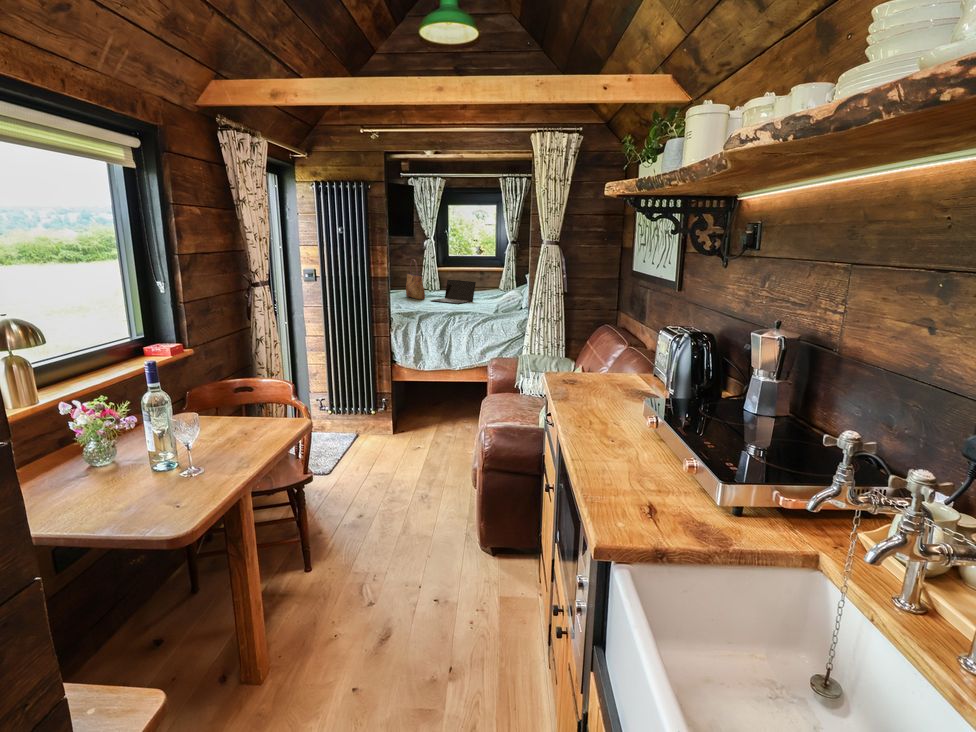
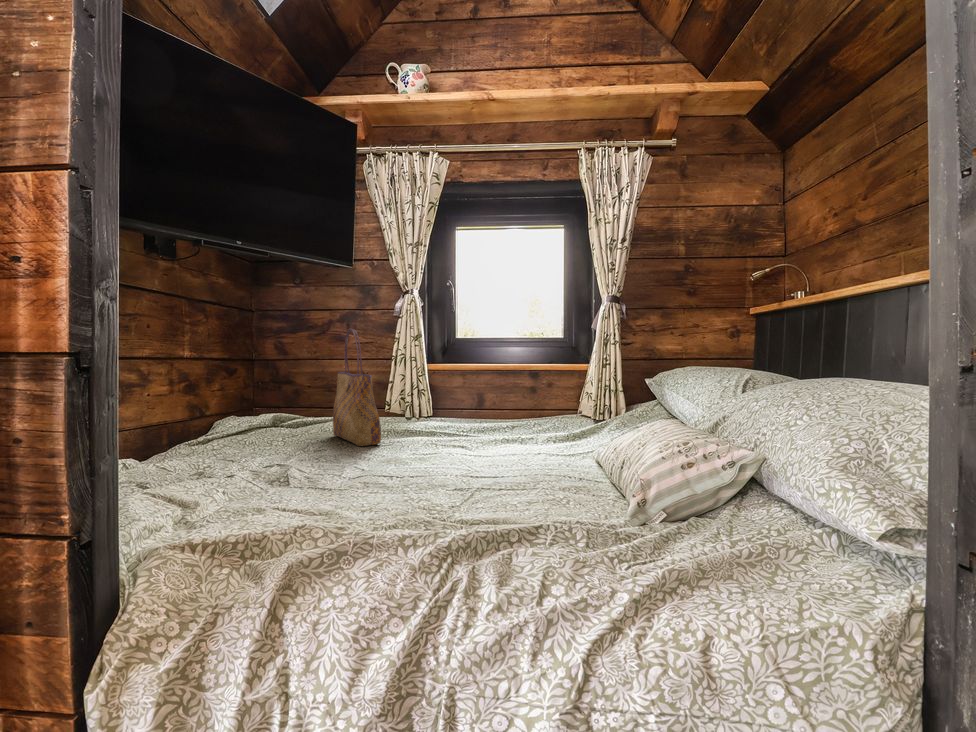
laptop: present [431,280,476,304] -> none [392,387,537,466]

